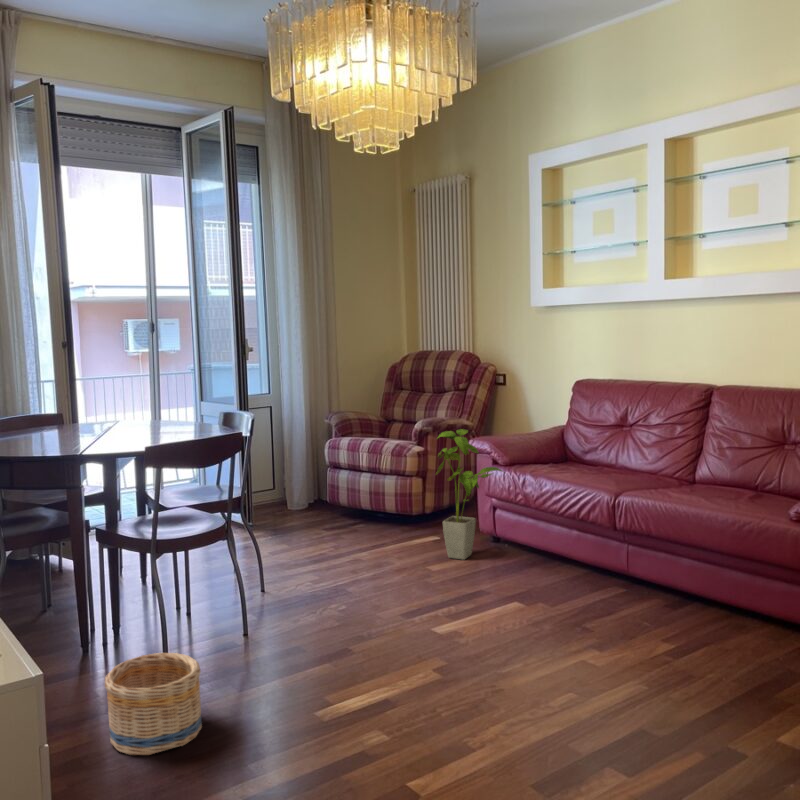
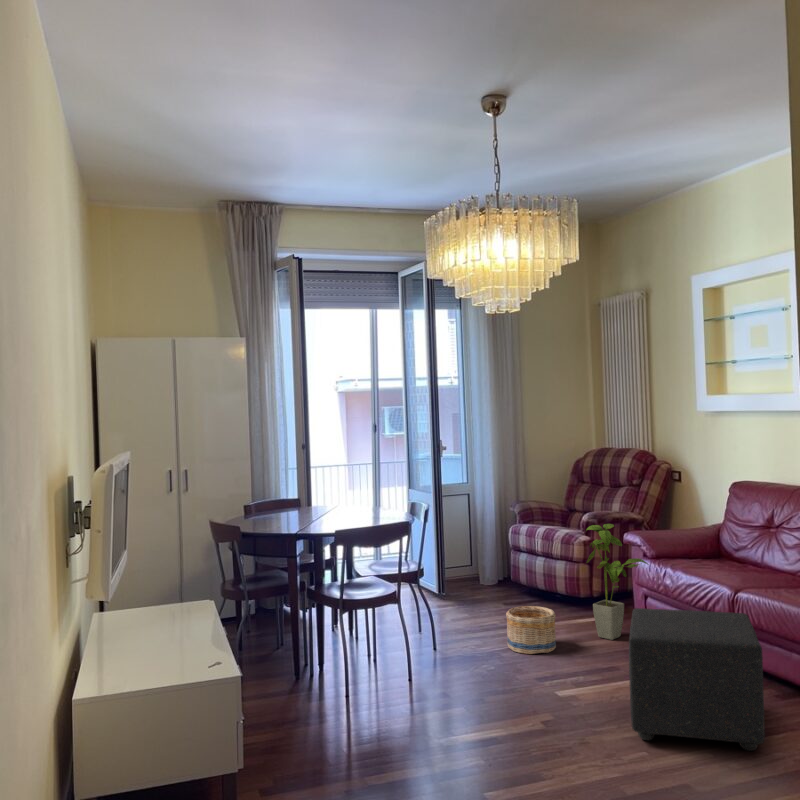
ottoman: none [523,517,692,671] -> present [629,608,765,751]
basket: present [105,653,202,755] -> present [506,606,556,654]

